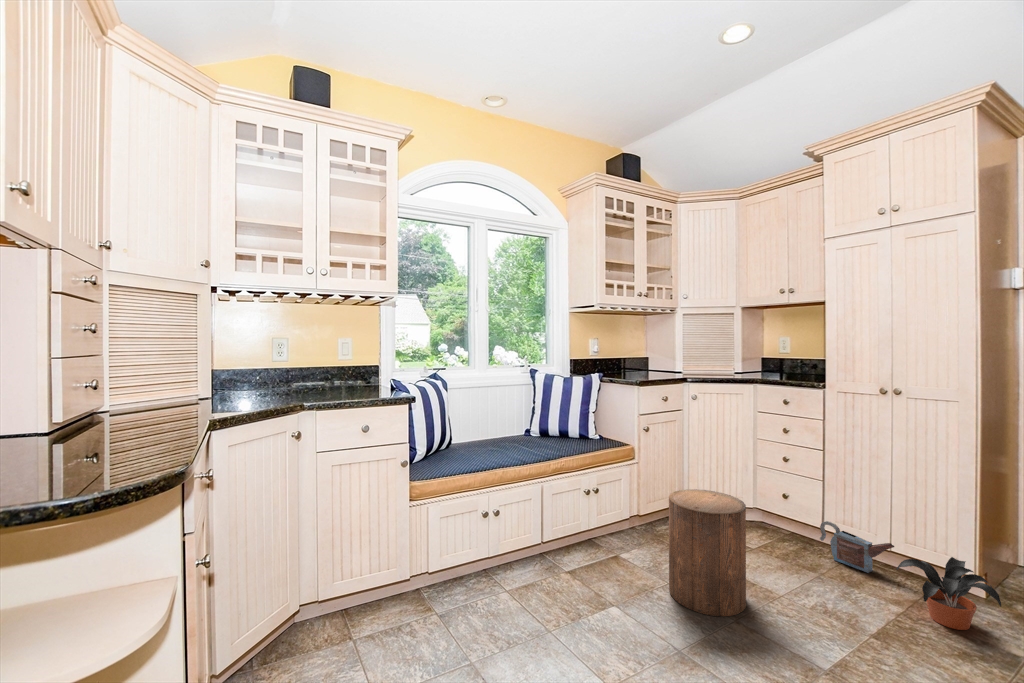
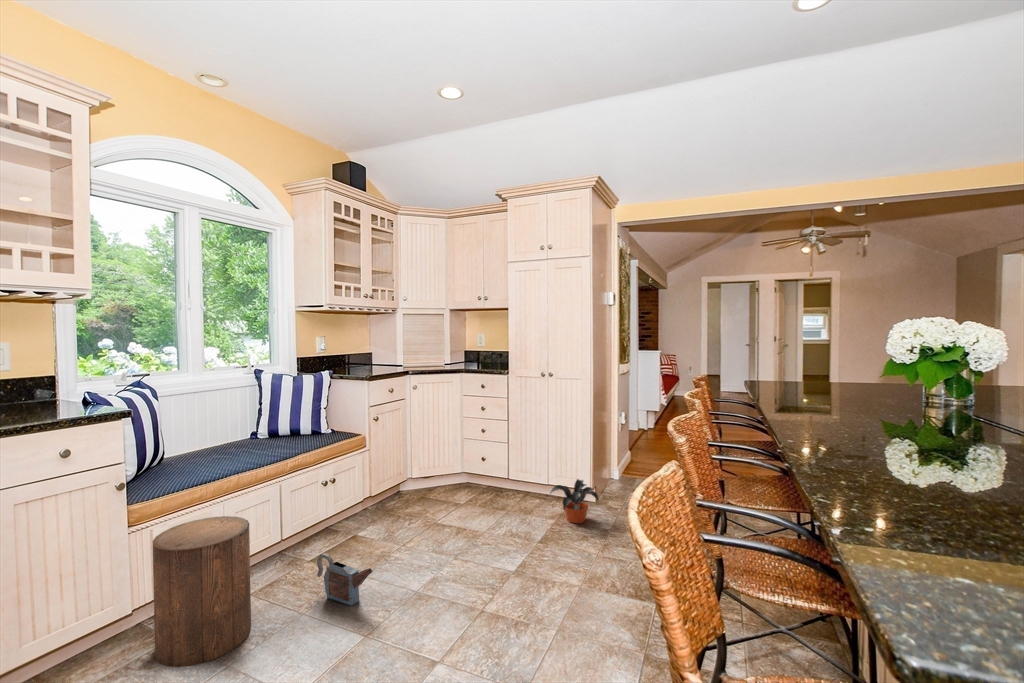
stool: present [669,489,746,616] -> present [153,516,251,667]
watering can: present [820,521,894,573] -> present [317,553,373,606]

